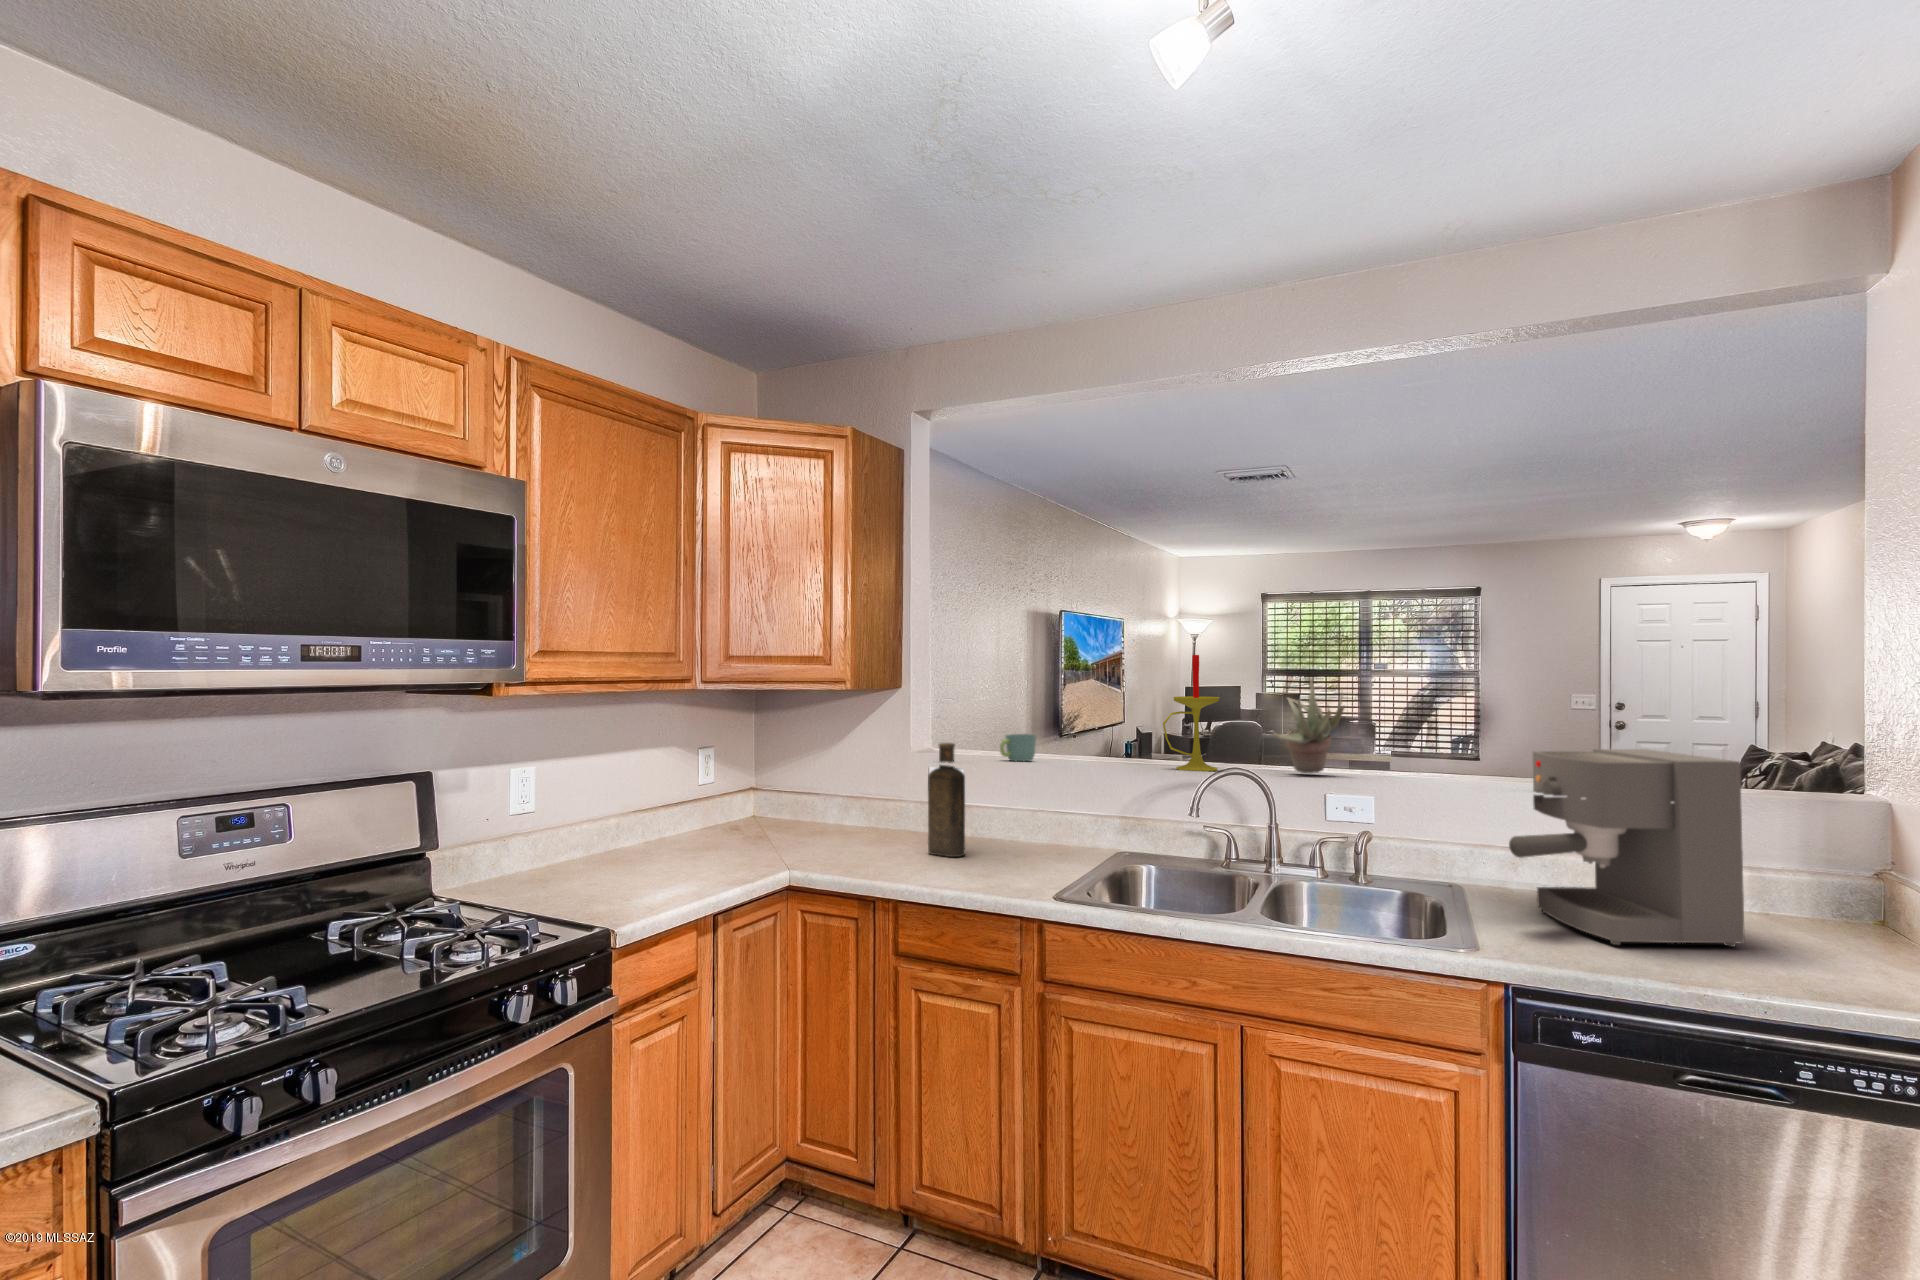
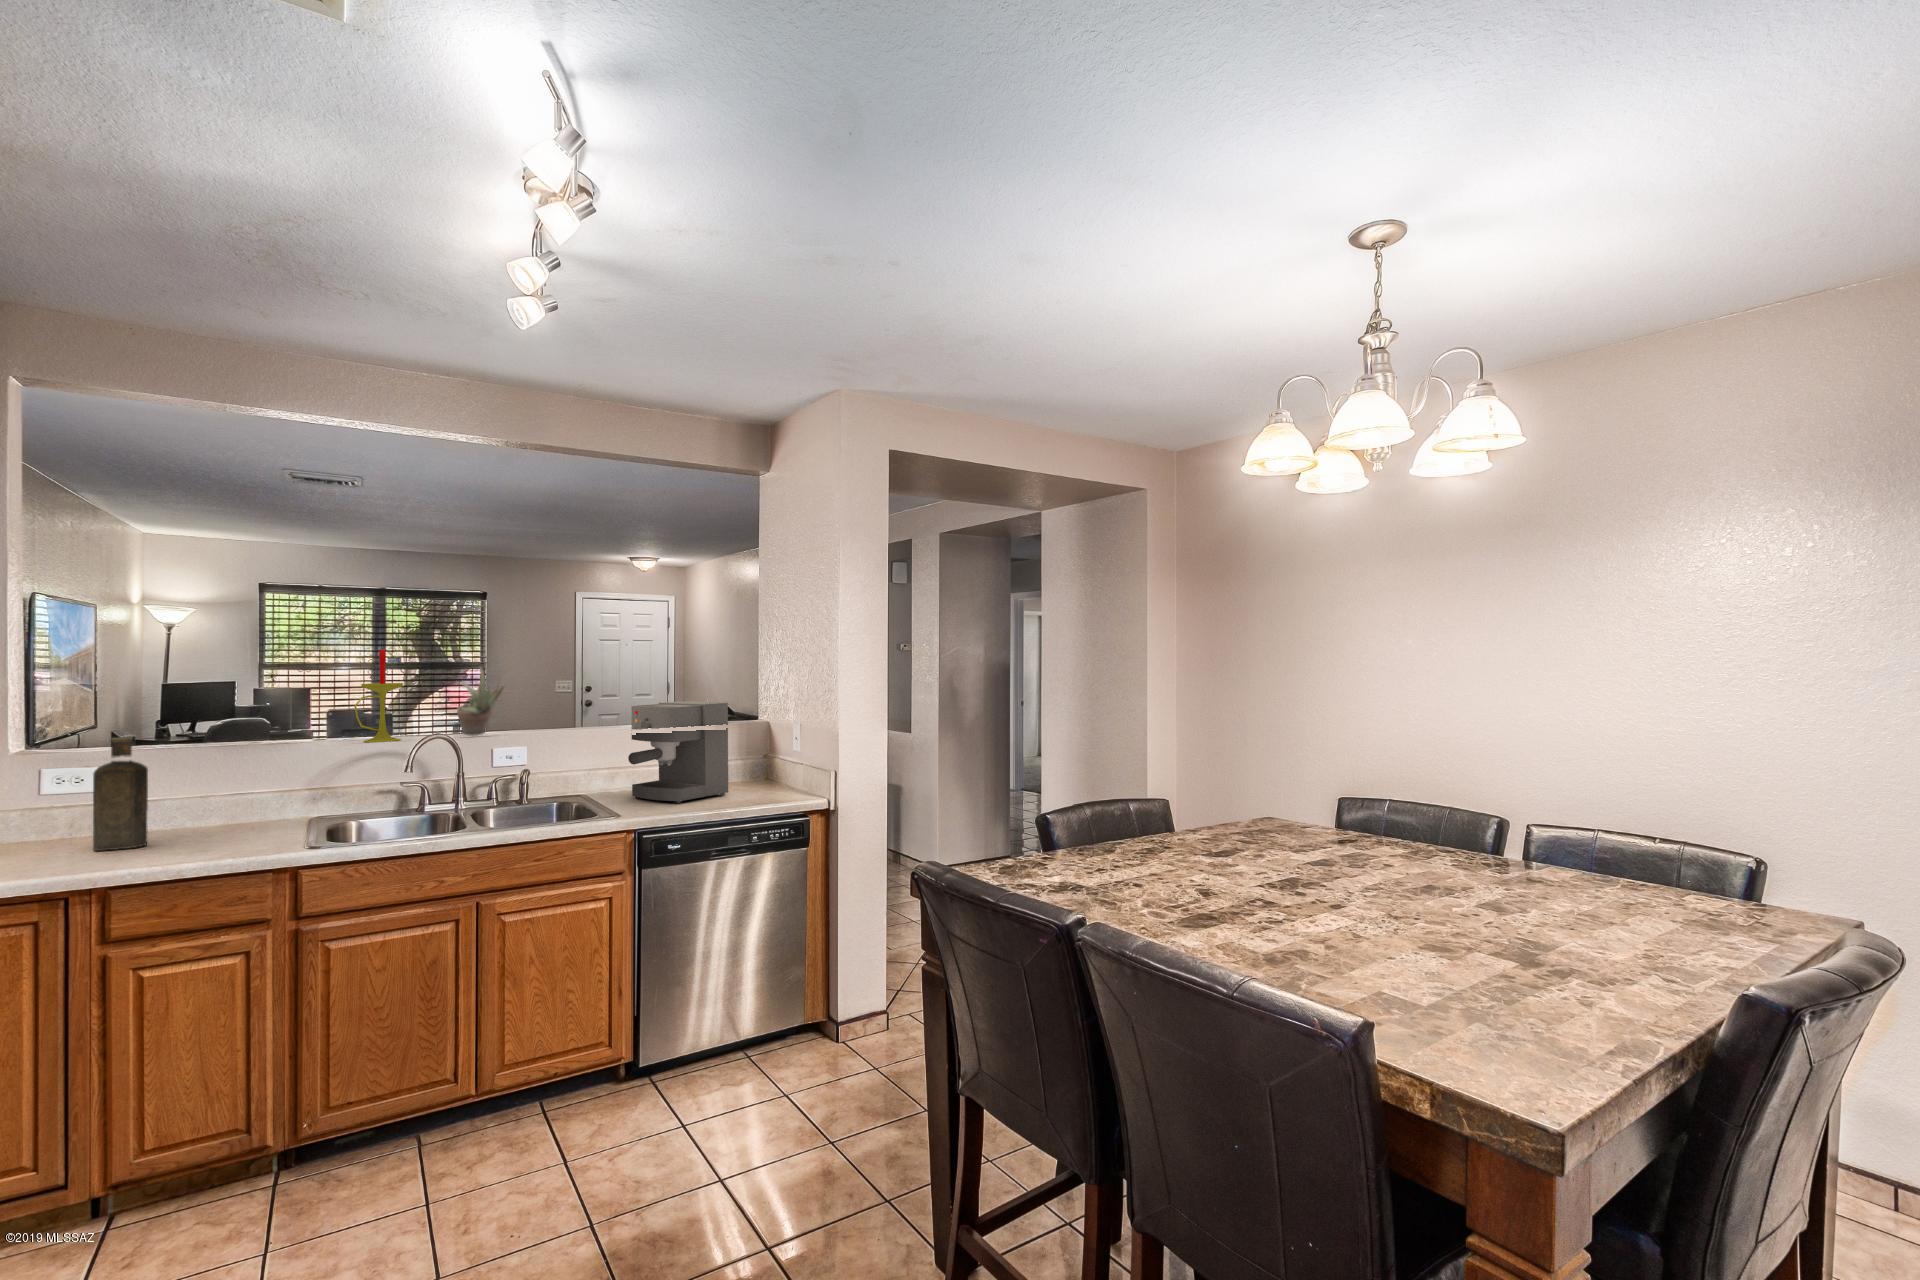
mug: present [1000,734,1036,761] -> none [160,726,201,753]

